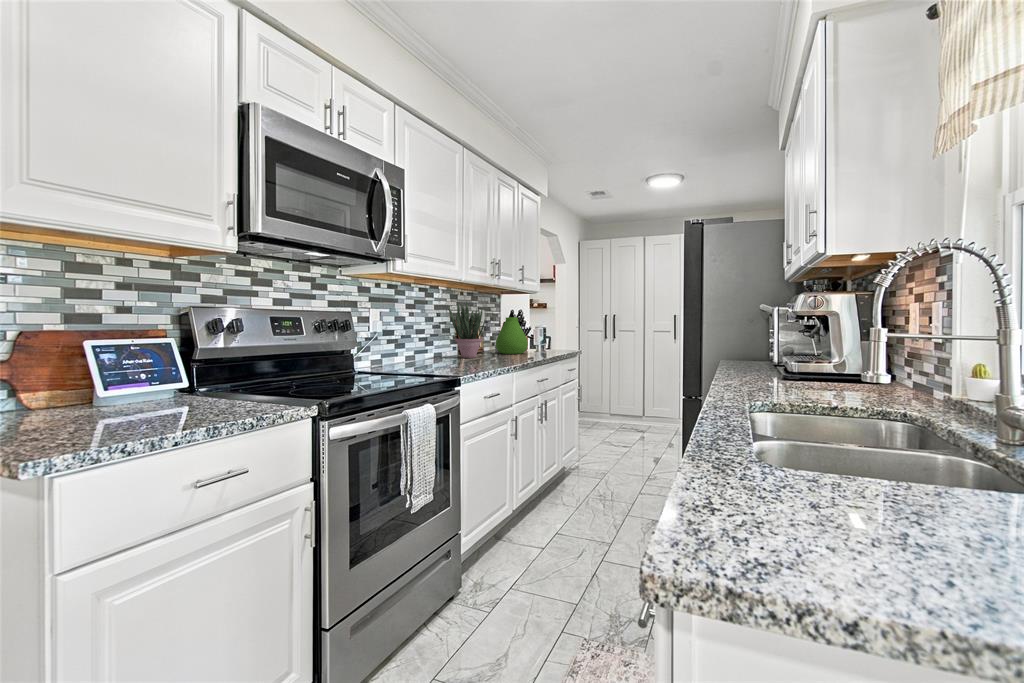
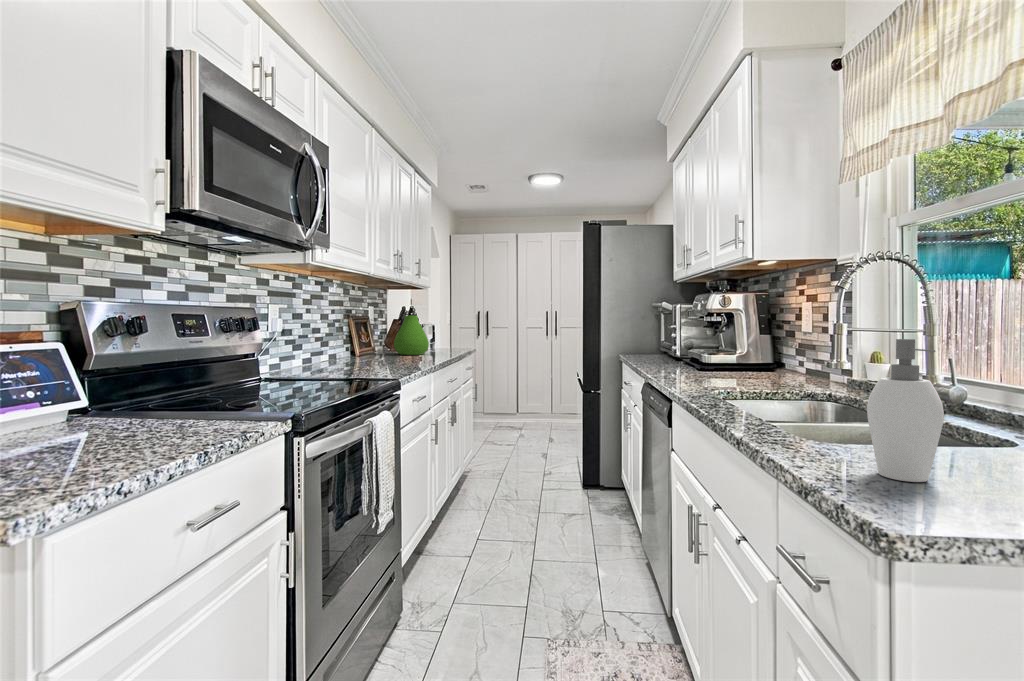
potted plant: present [449,302,485,358] -> none [348,298,392,360]
soap dispenser: none [785,335,880,522] -> present [867,339,944,482]

